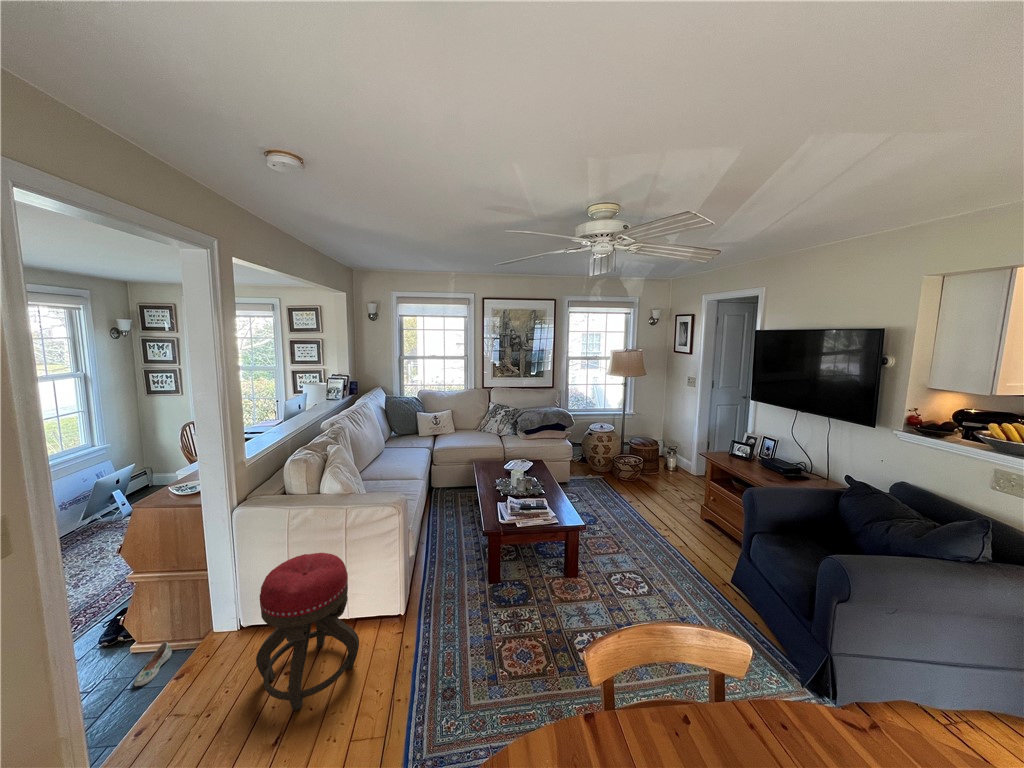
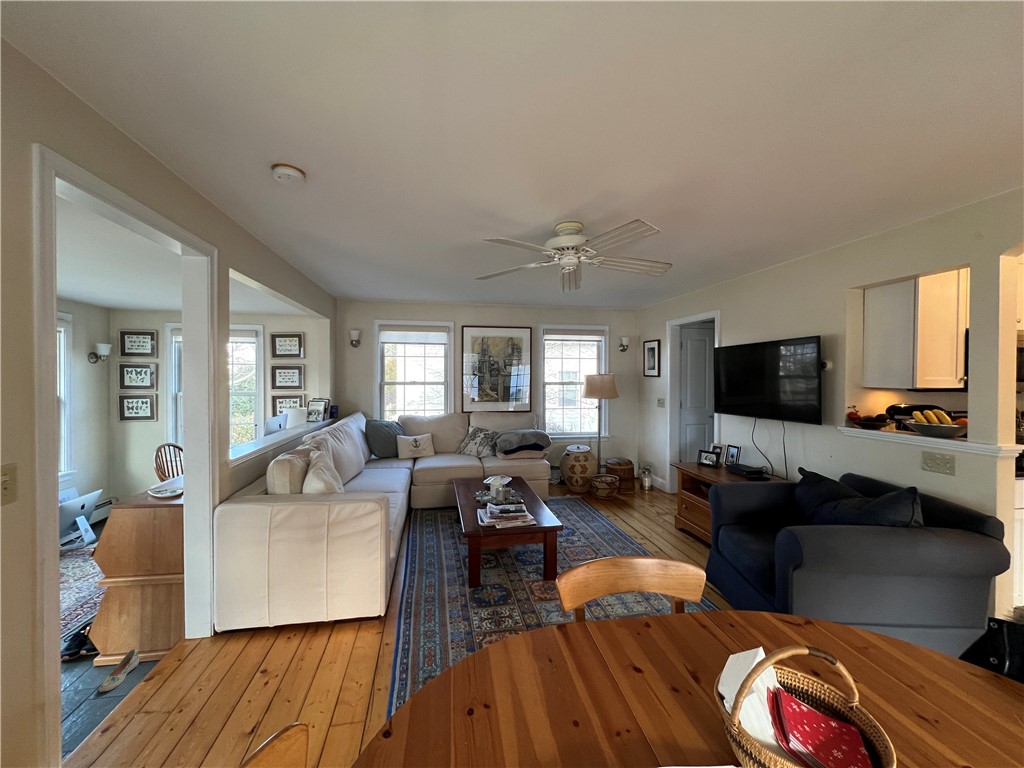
ottoman: present [256,553,359,710] -> none [232,545,339,702]

